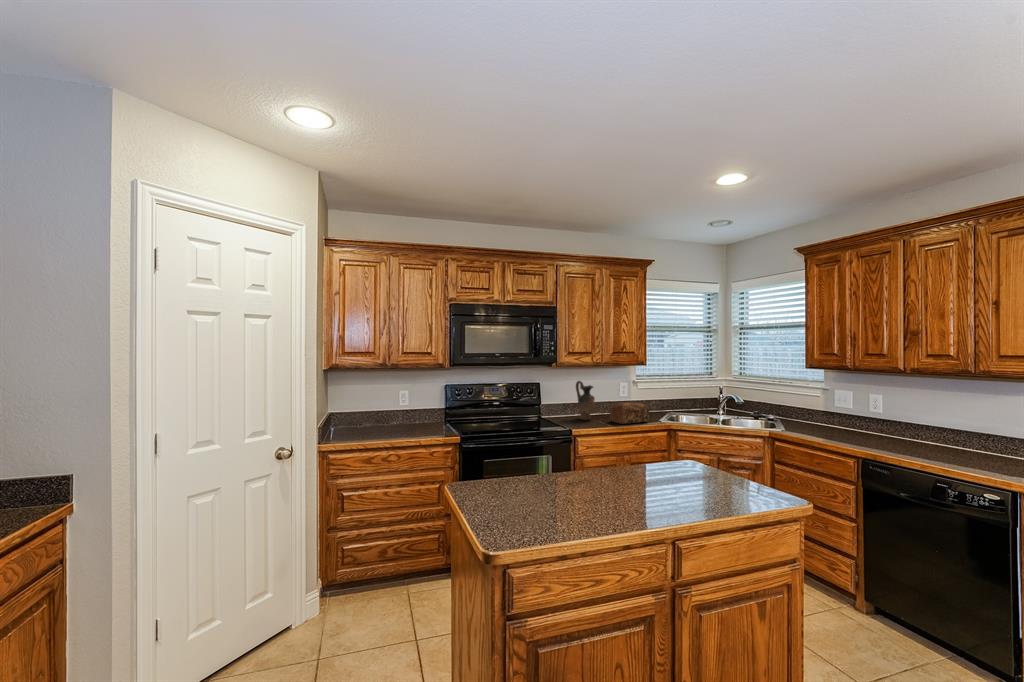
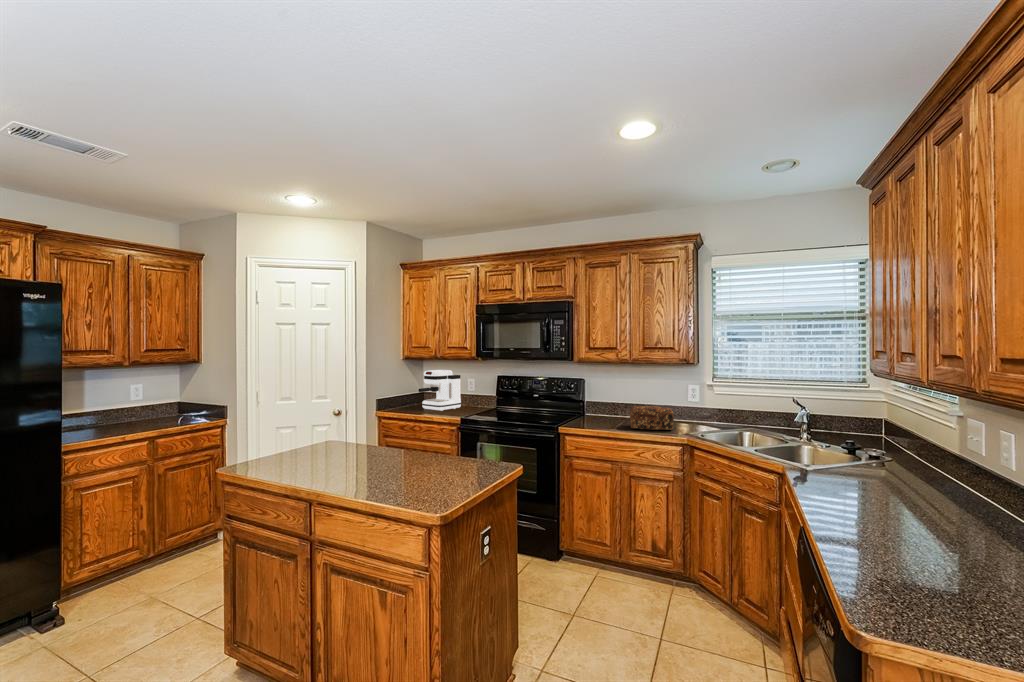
coffee maker: none [372,380,415,431] -> present [418,370,461,411]
ceramic pitcher: present [576,381,596,420] -> none [605,379,623,421]

